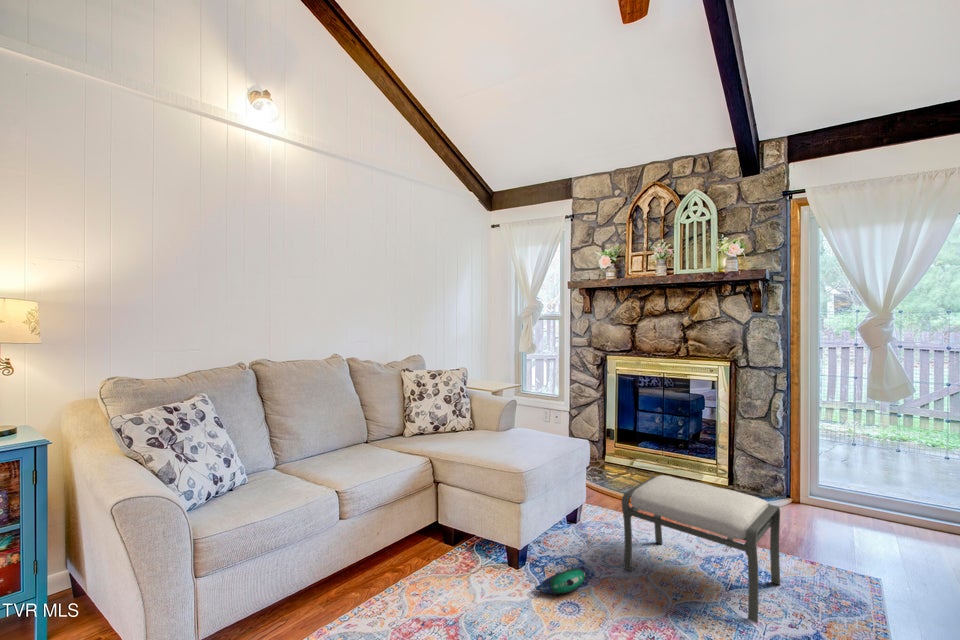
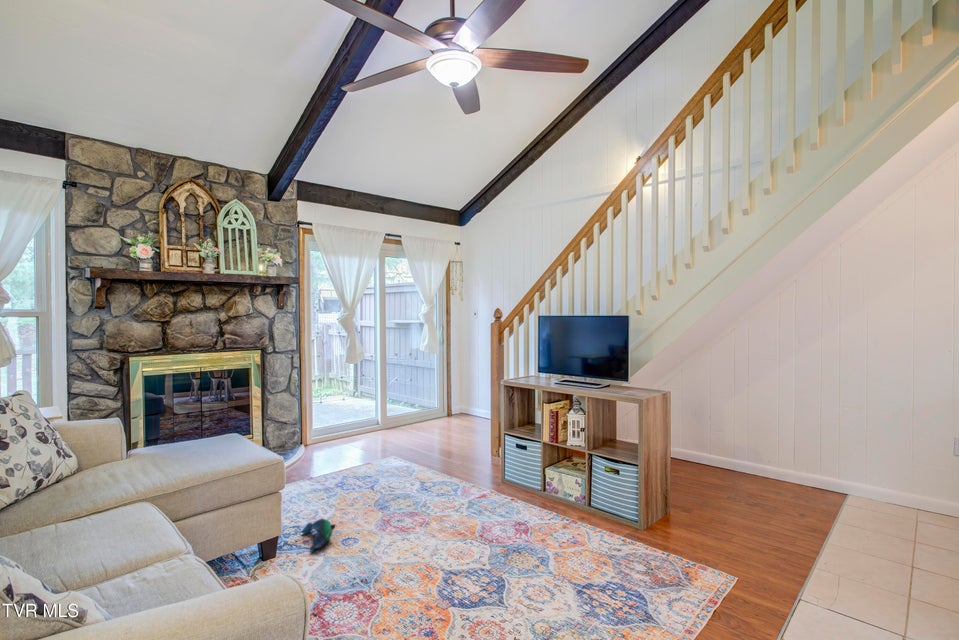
ottoman: present [622,475,780,622] -> none [296,426,402,513]

